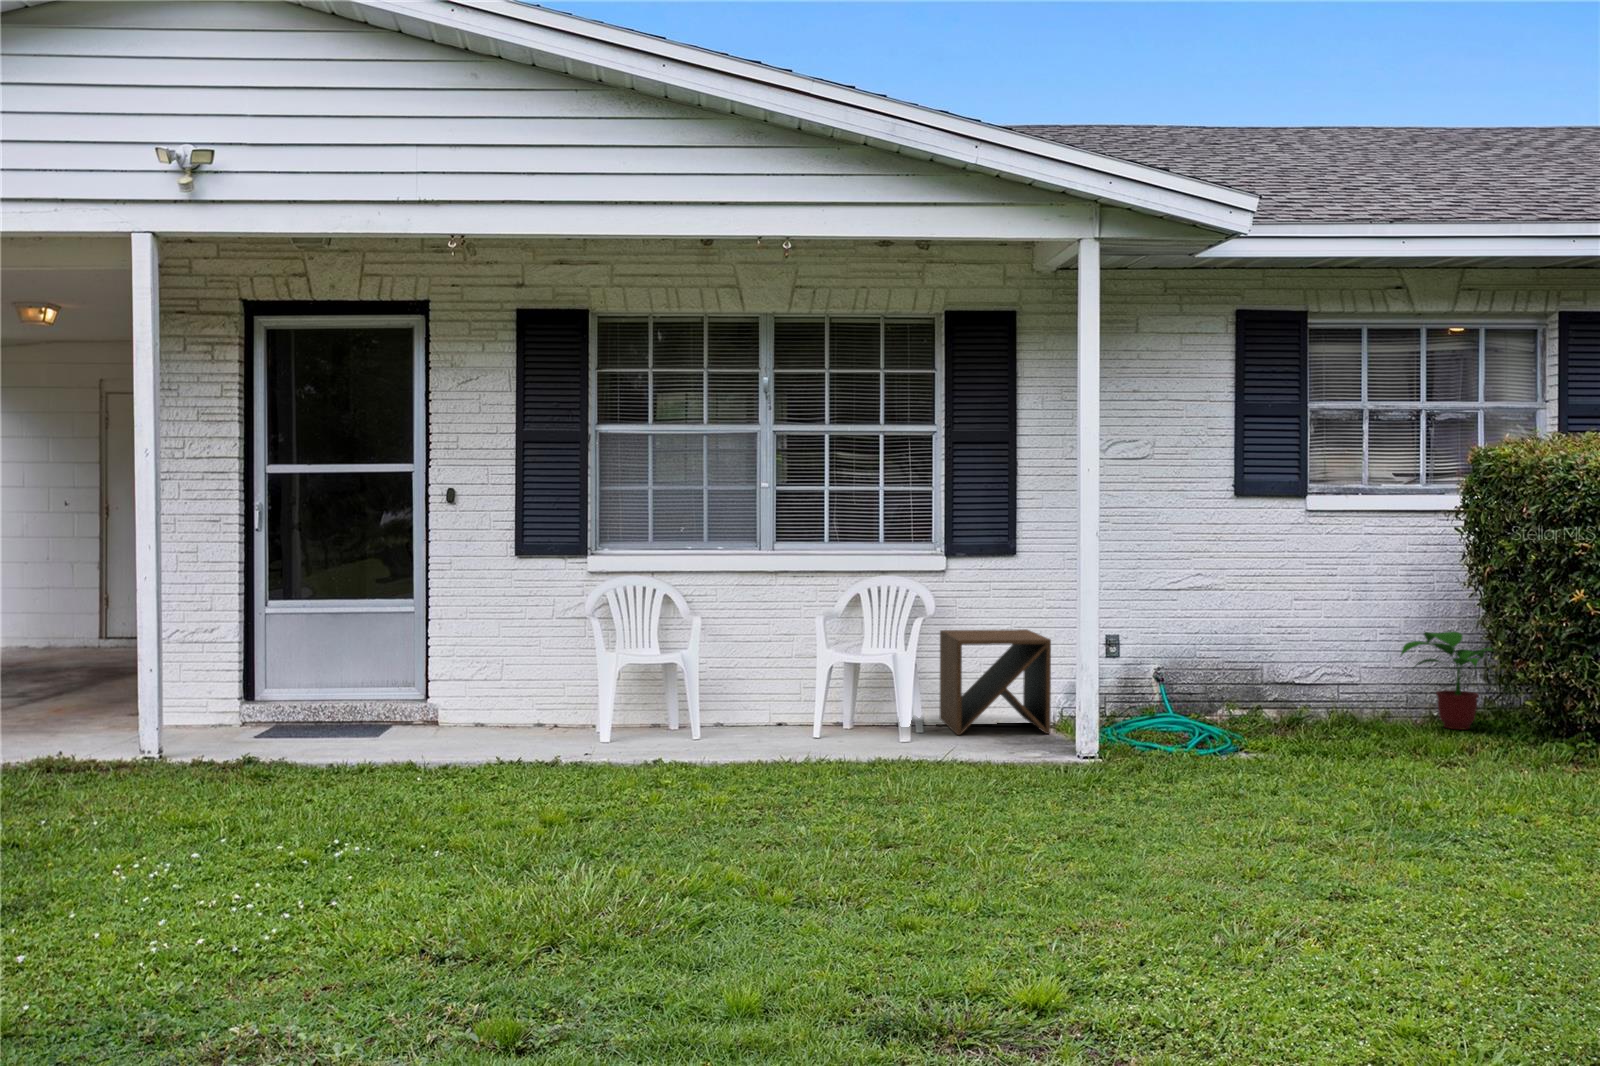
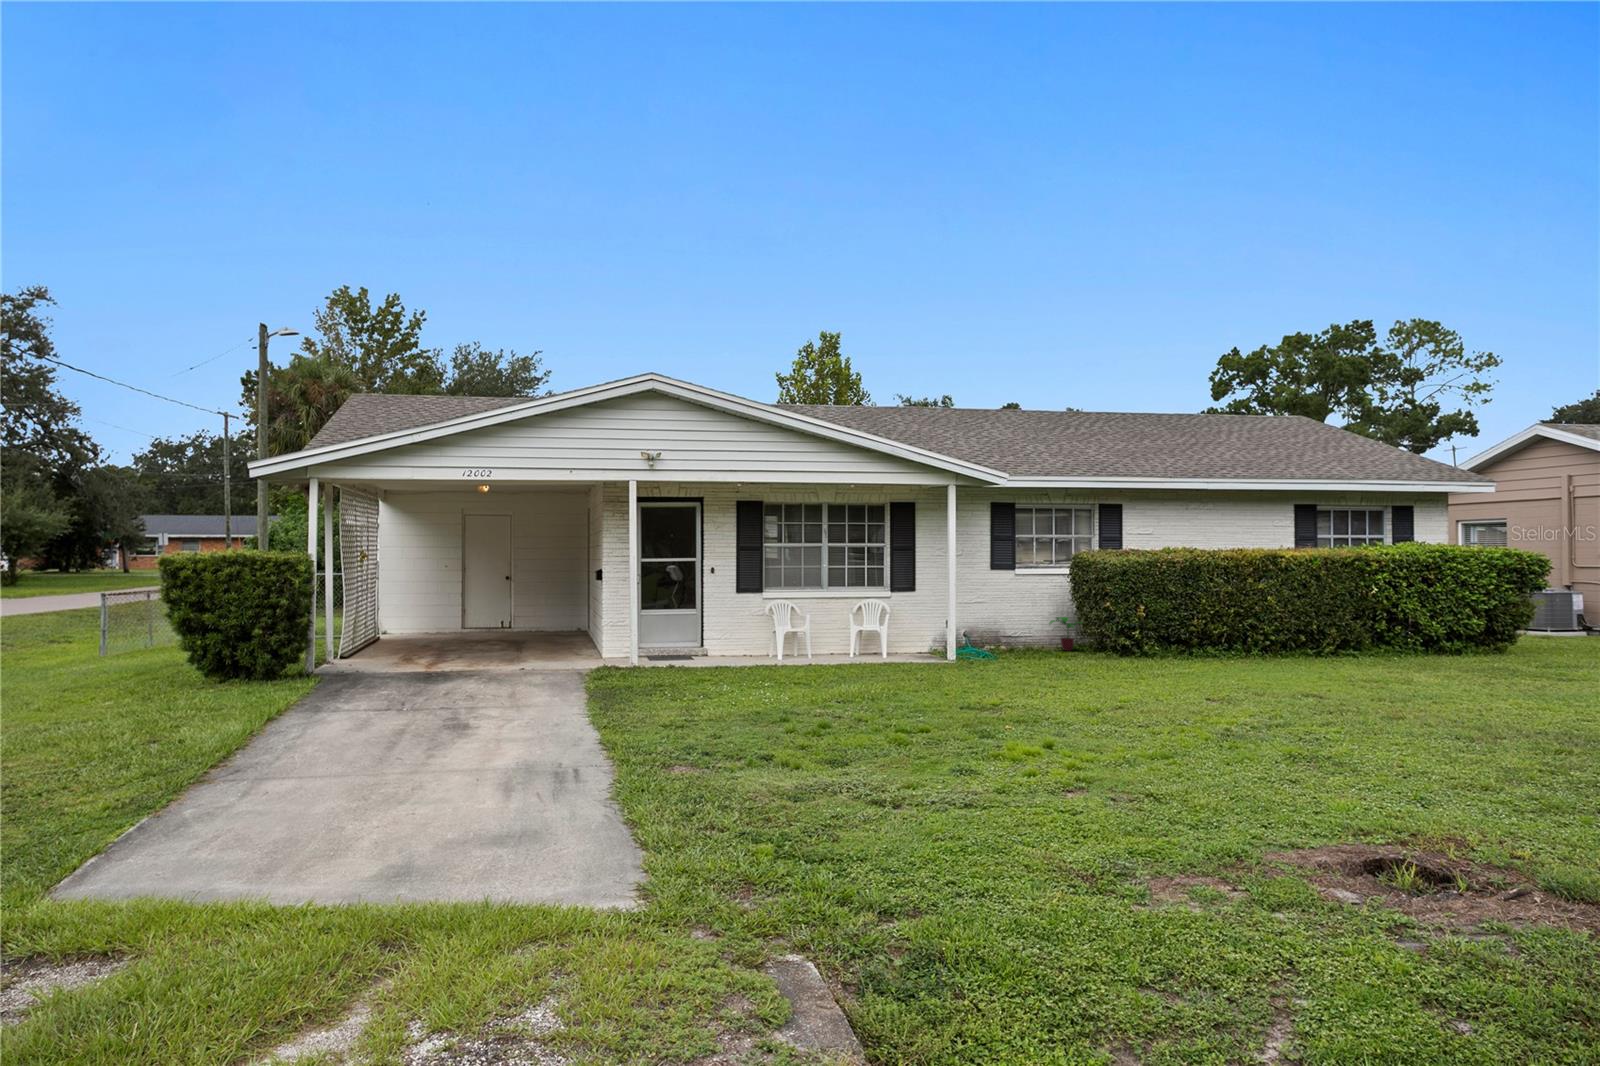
side table: present [940,629,1051,735] -> none [891,618,934,655]

